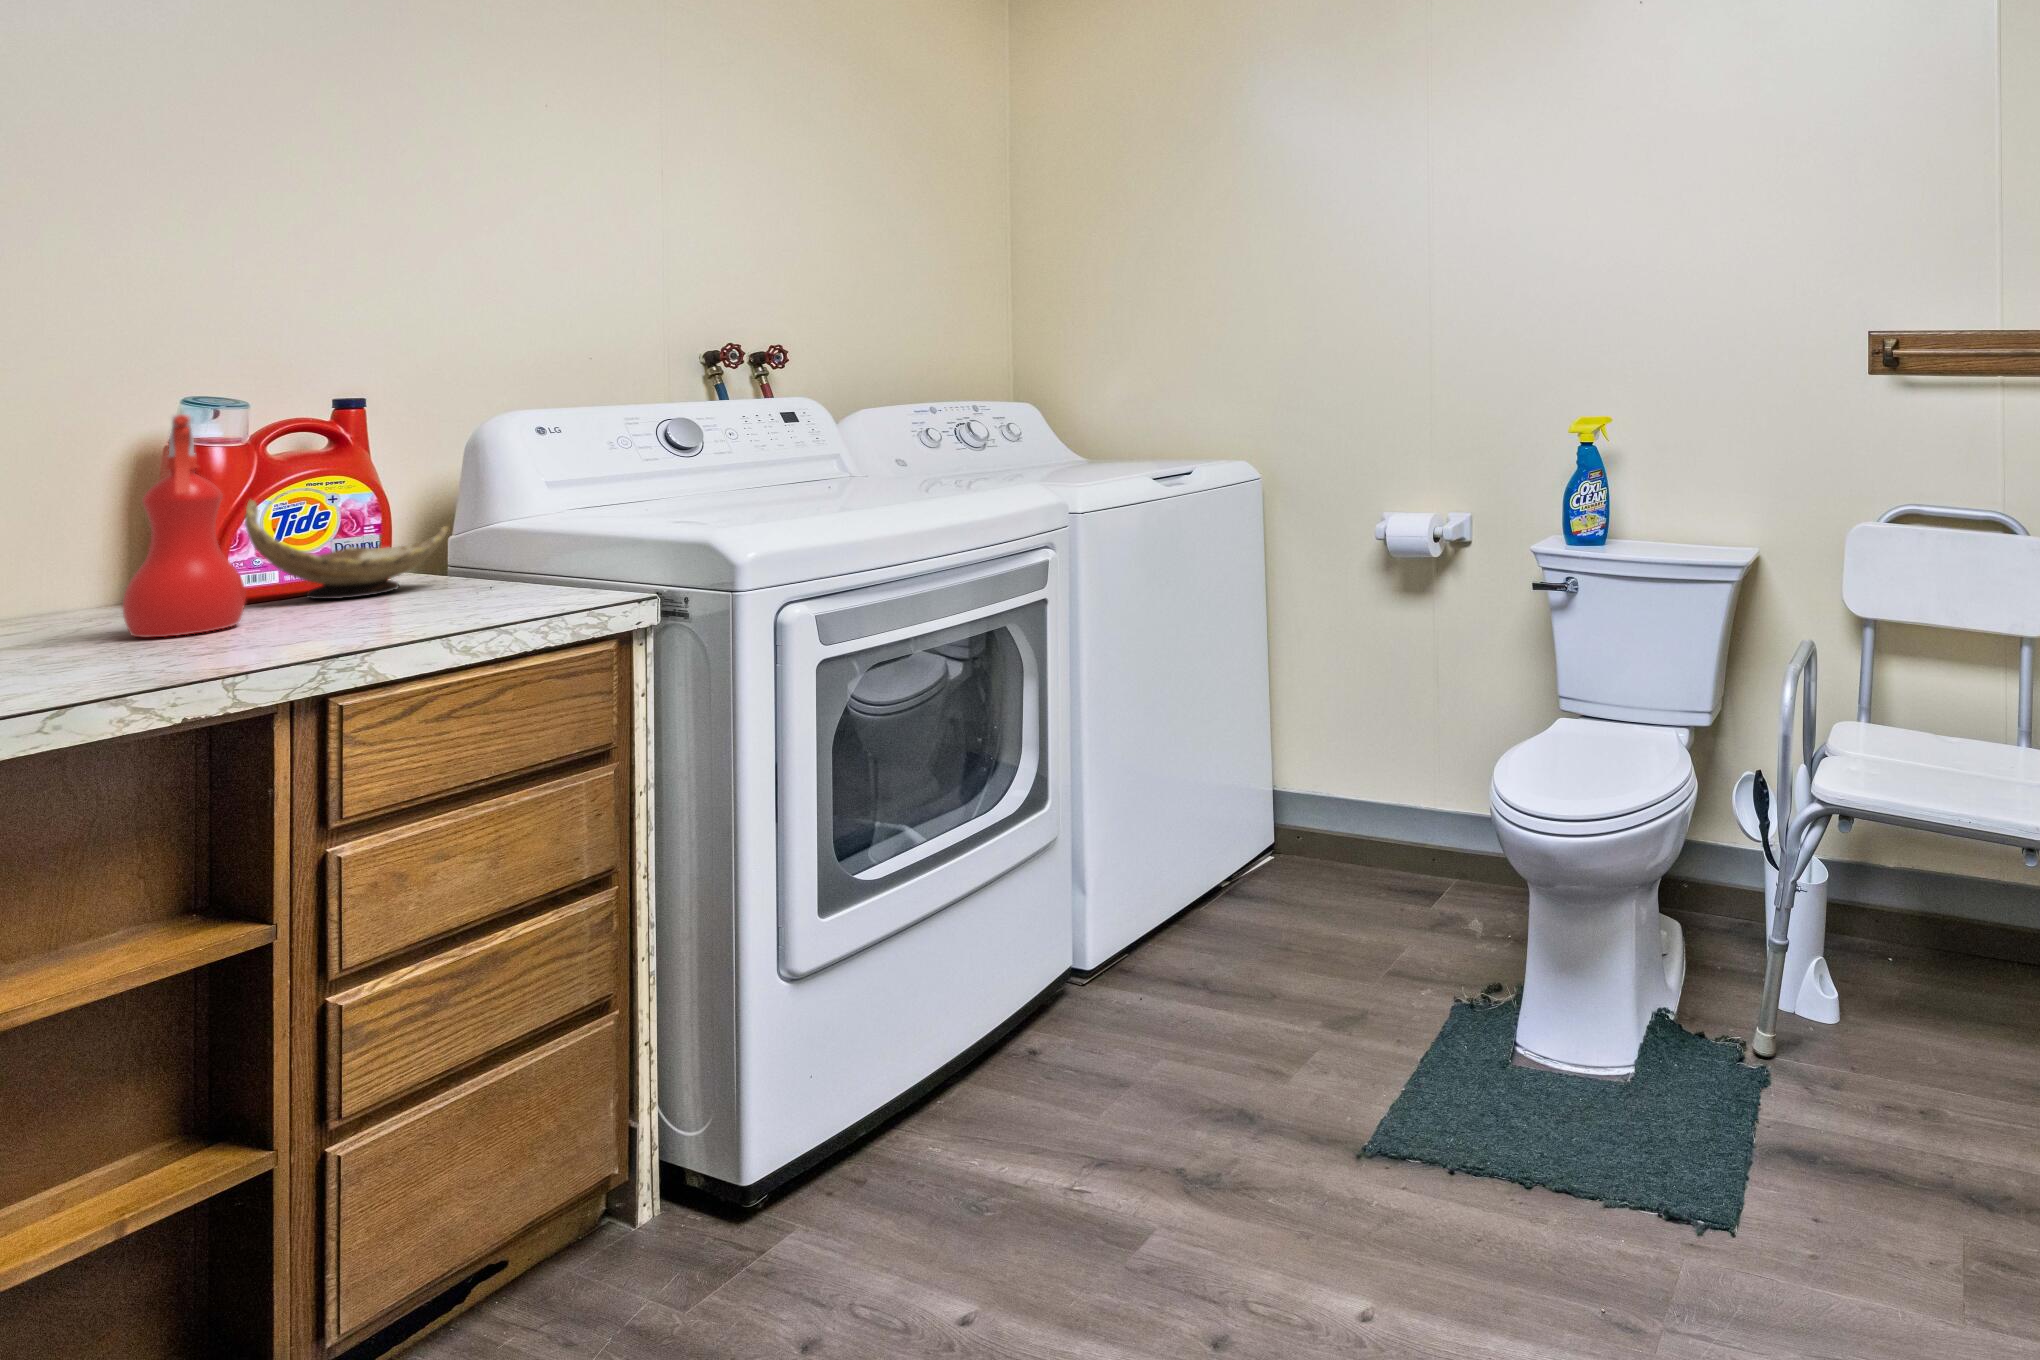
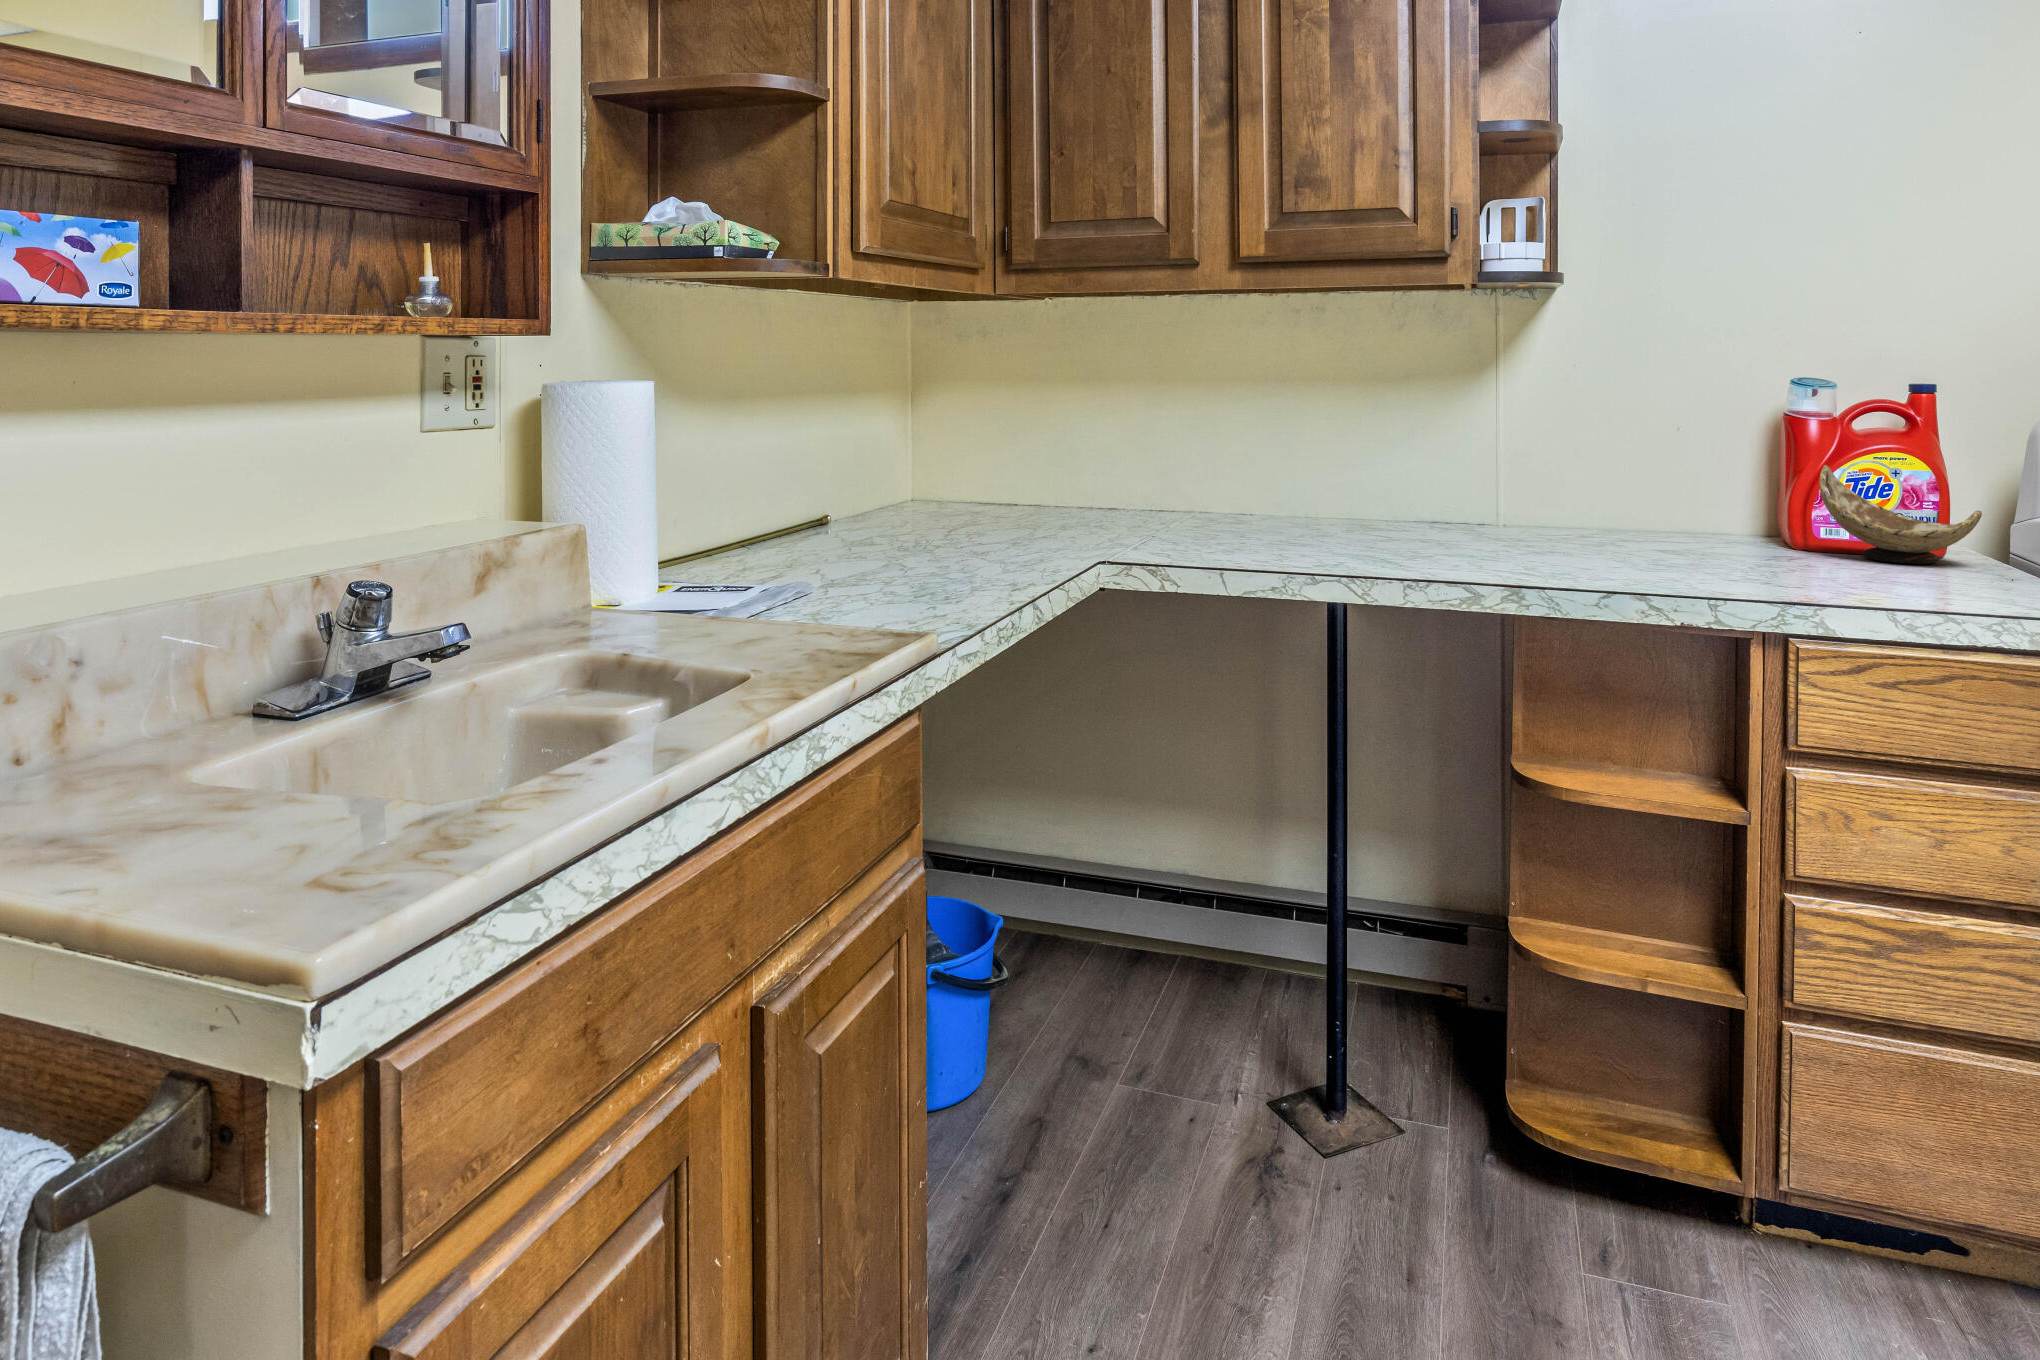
spray bottle: present [123,414,246,638] -> none [1713,391,1790,565]

